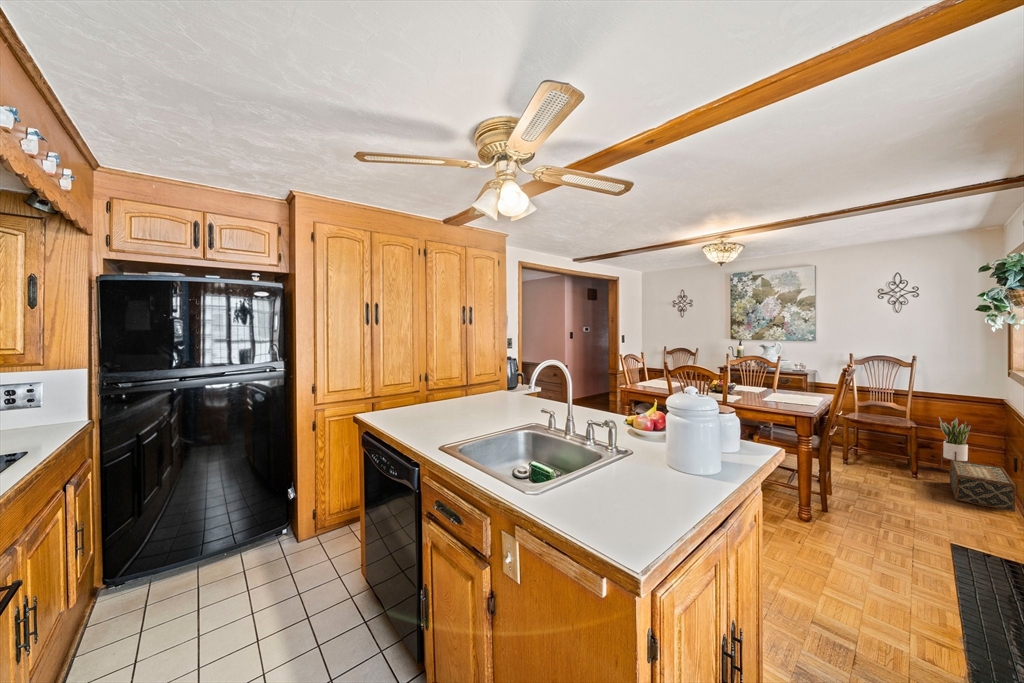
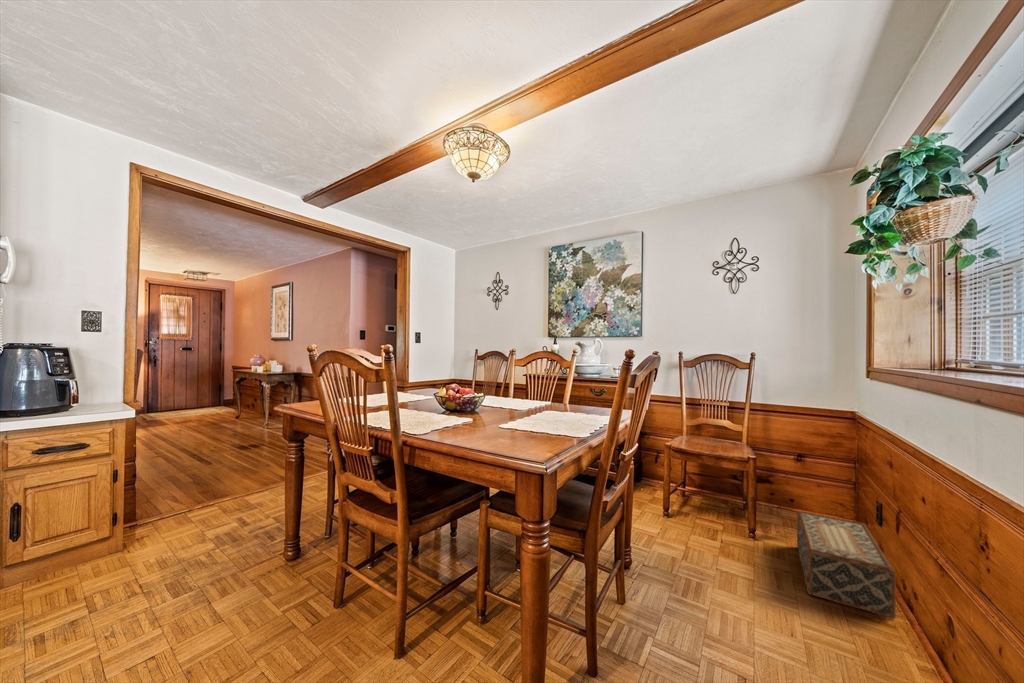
potted plant: present [939,417,971,469] -> none [781,441,818,525]

